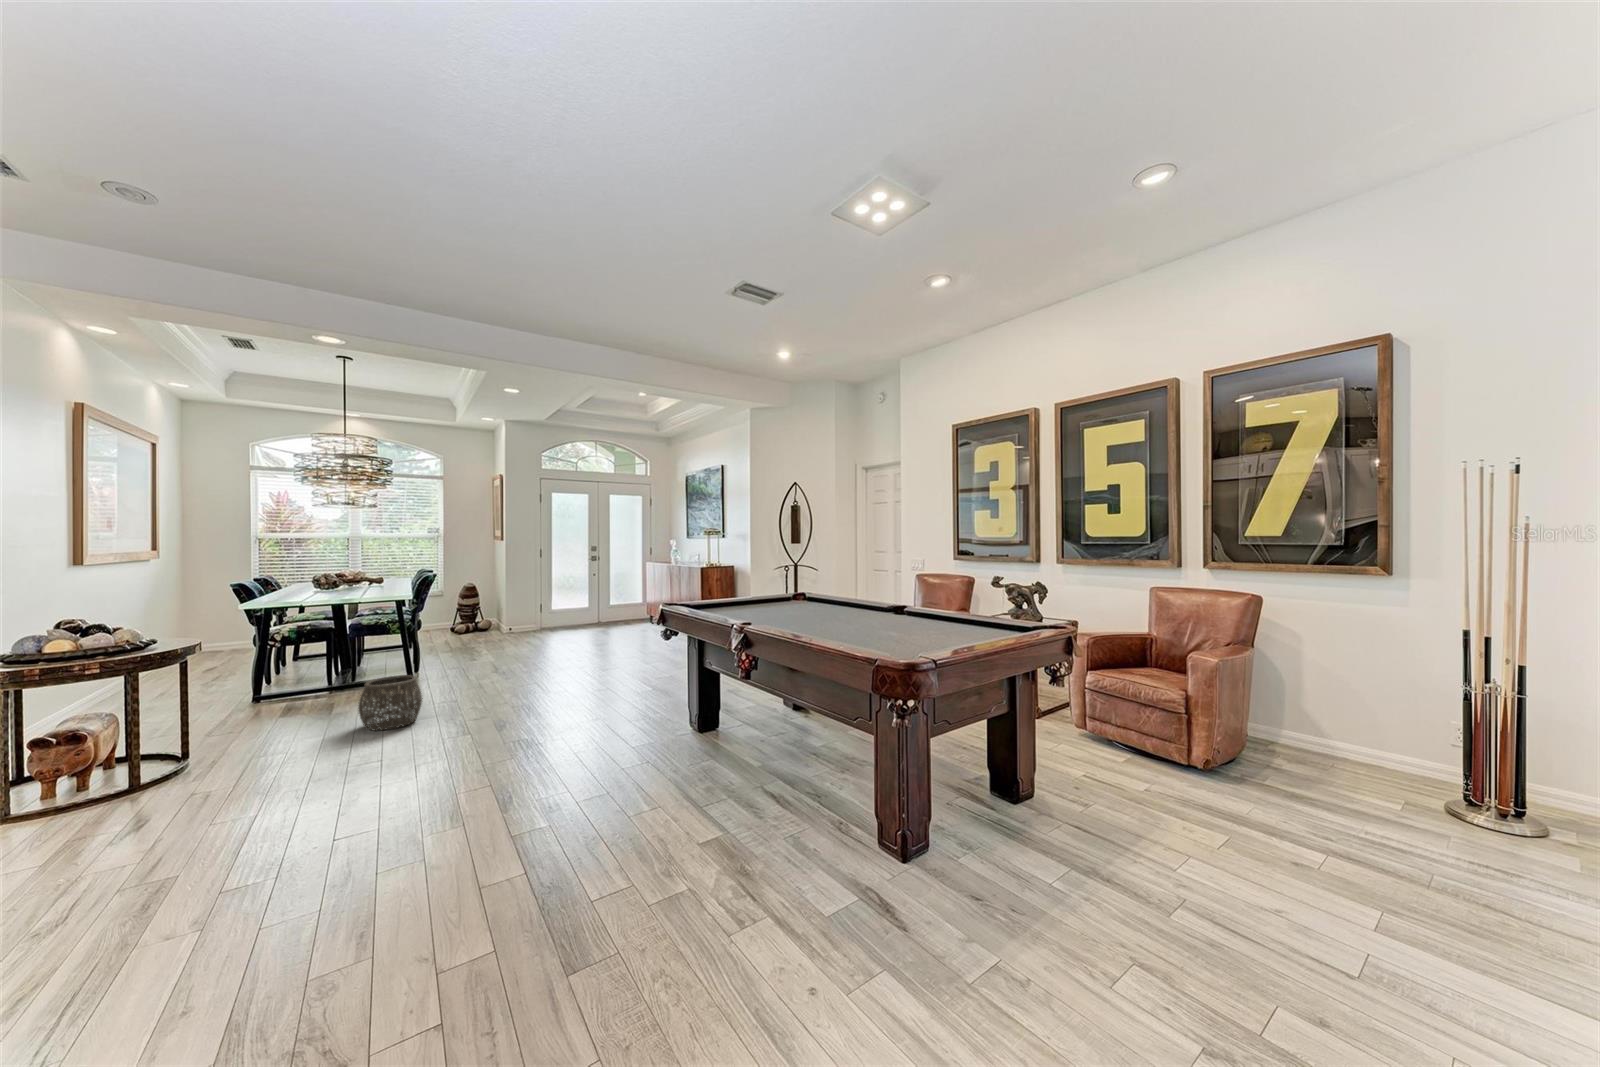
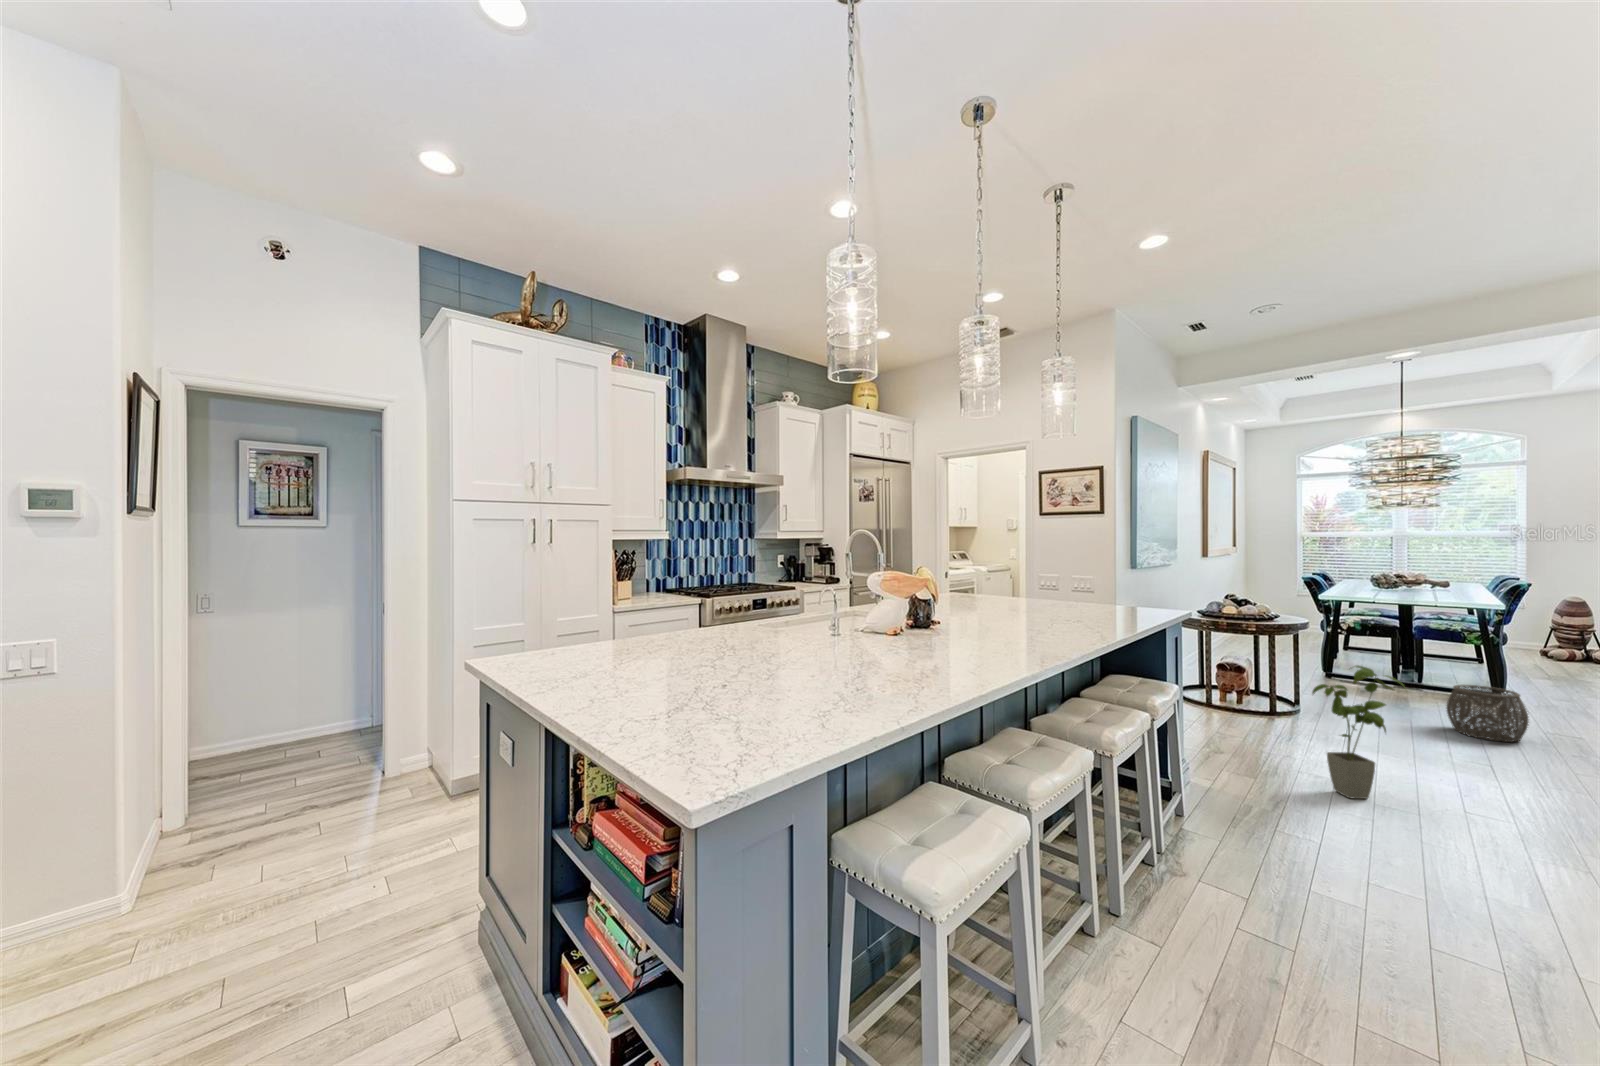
house plant: none [133,703,273,901] -> present [1312,666,1404,799]

